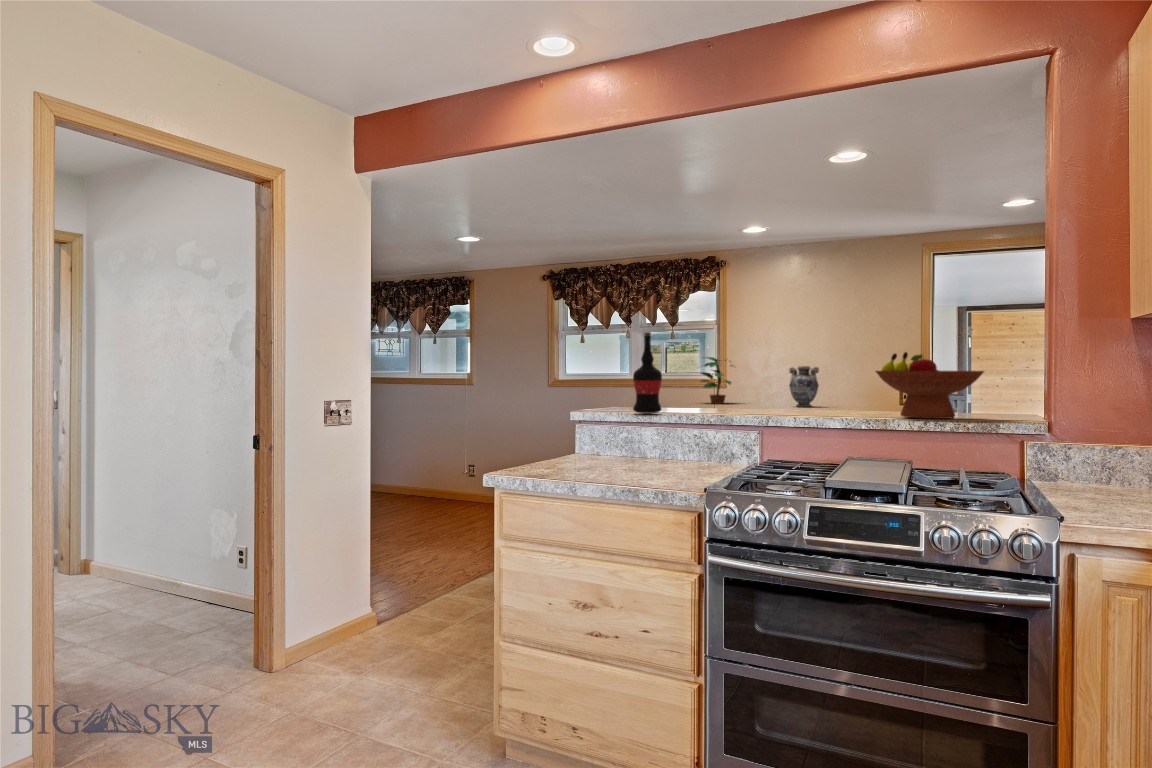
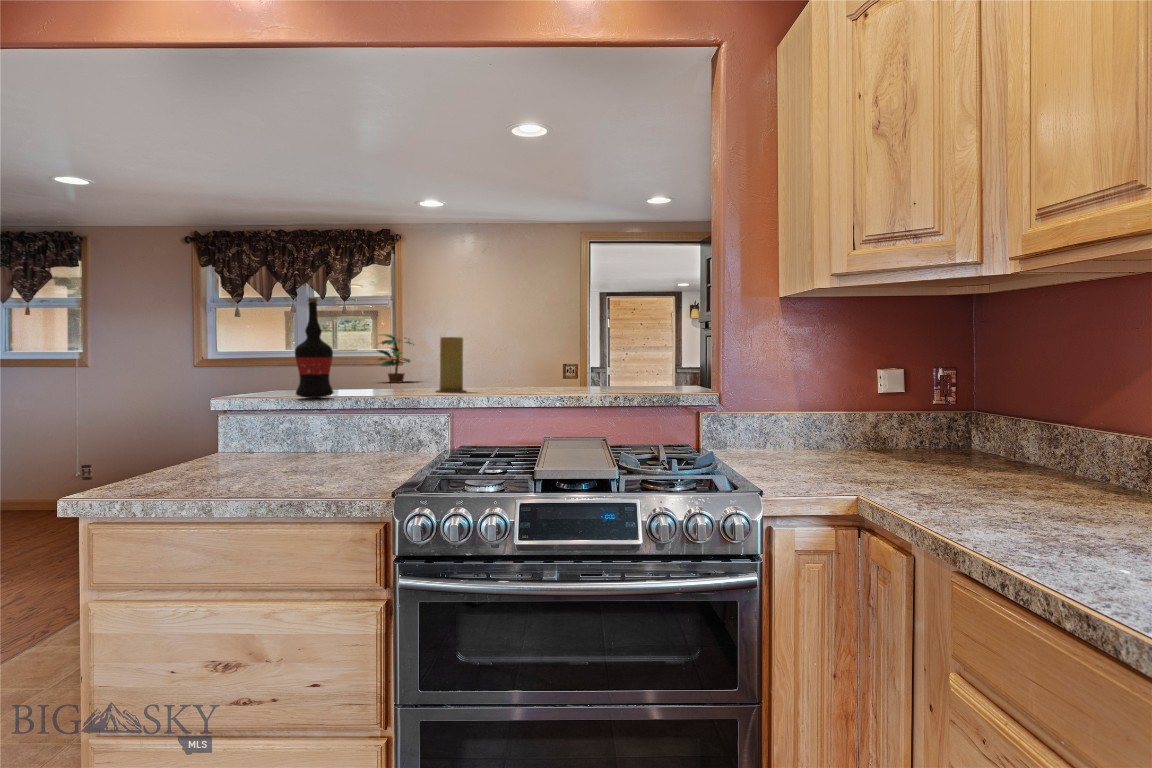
fruit bowl: present [876,352,984,419] -> none [566,327,665,394]
candle: none [748,362,778,413] -> present [436,337,466,392]
decorative vase: present [789,366,819,407] -> none [468,344,497,384]

